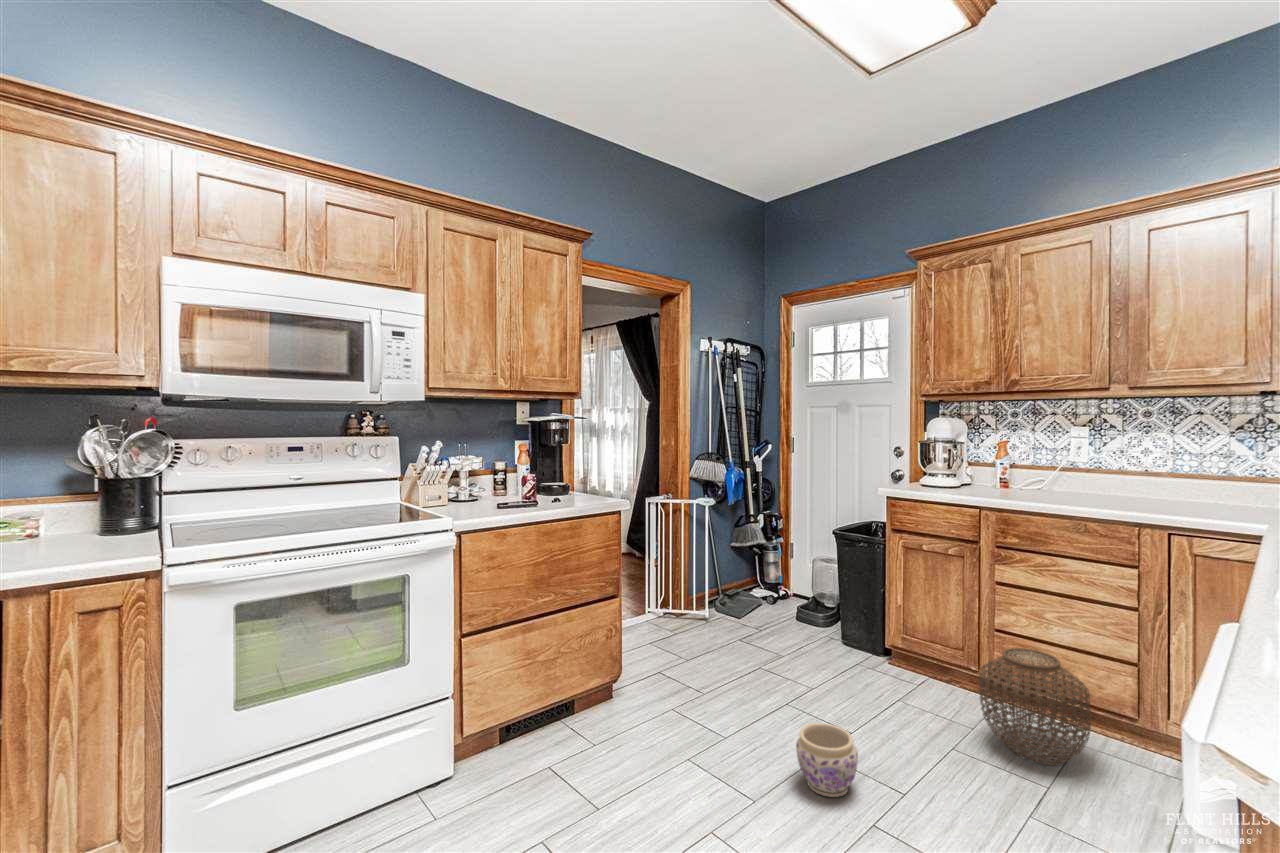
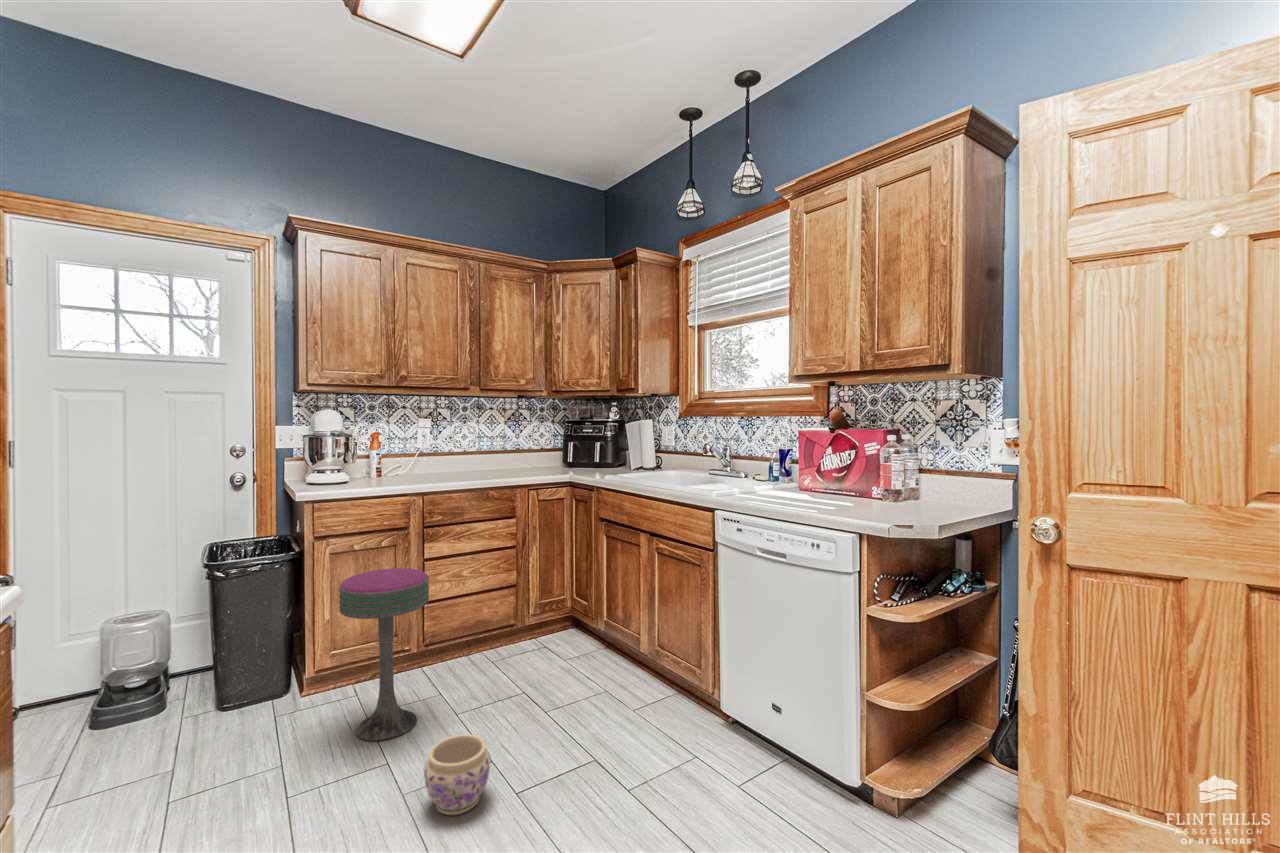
bar stool: none [845,569,928,729] -> present [339,568,429,741]
woven basket: present [979,648,1091,765] -> none [452,600,527,689]

